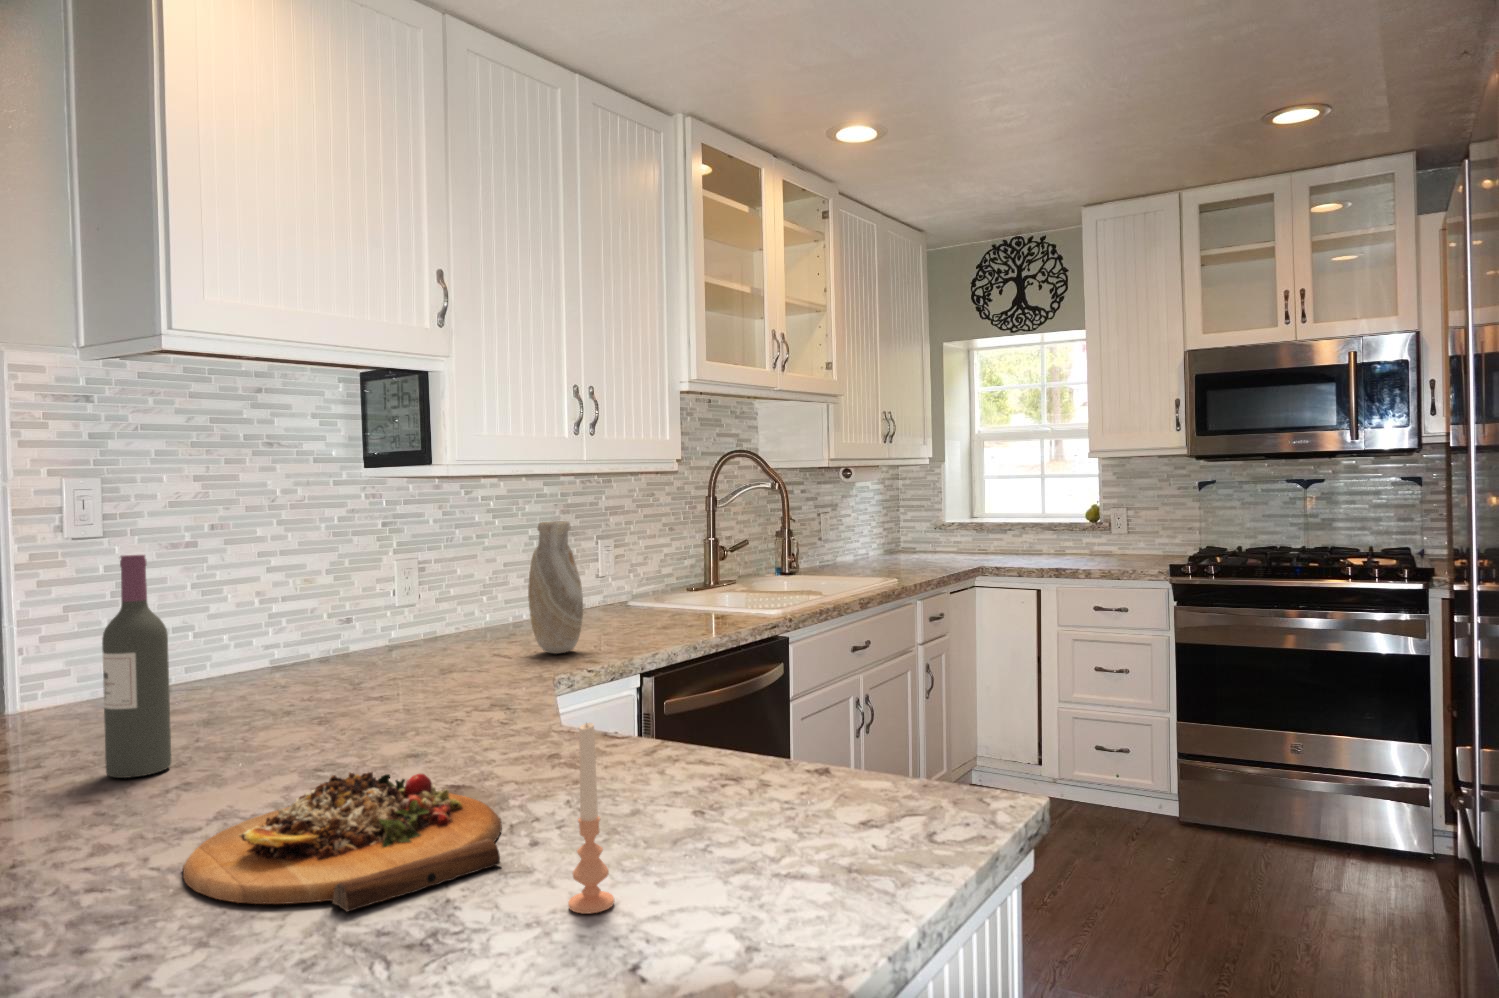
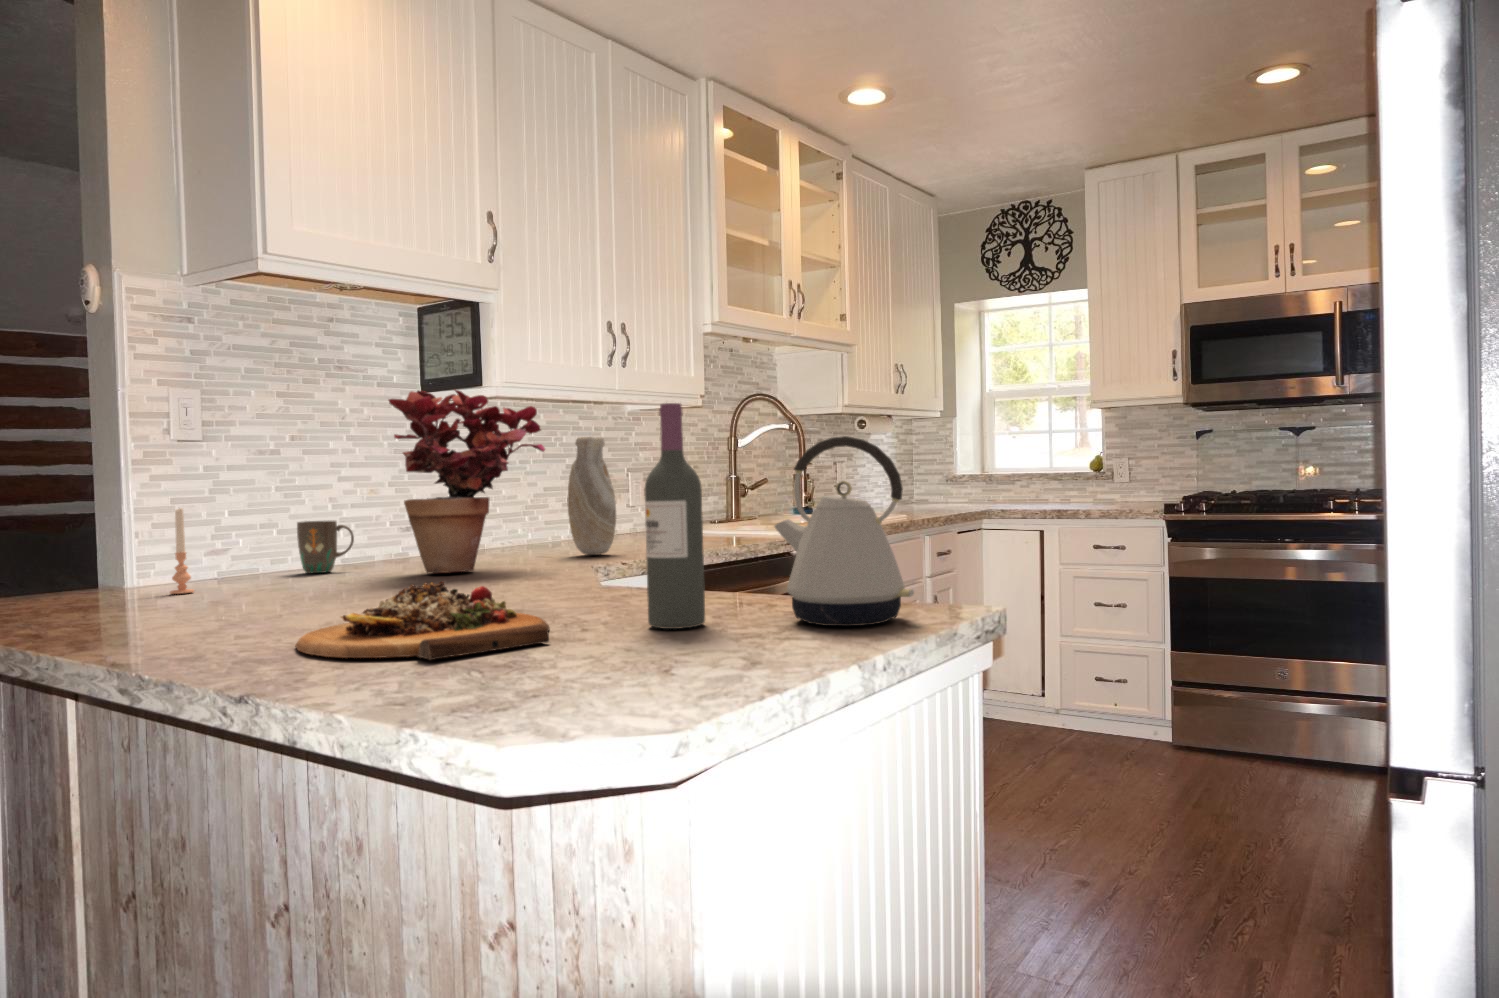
potted plant: none [320,481,503,692] -> present [389,390,545,573]
wine bottle: present [102,555,171,778] -> present [645,403,705,629]
kettle: none [772,593,943,830] -> present [774,436,914,626]
mug: none [216,624,283,687] -> present [297,520,354,573]
candle: present [568,723,614,913] -> present [170,508,194,594]

